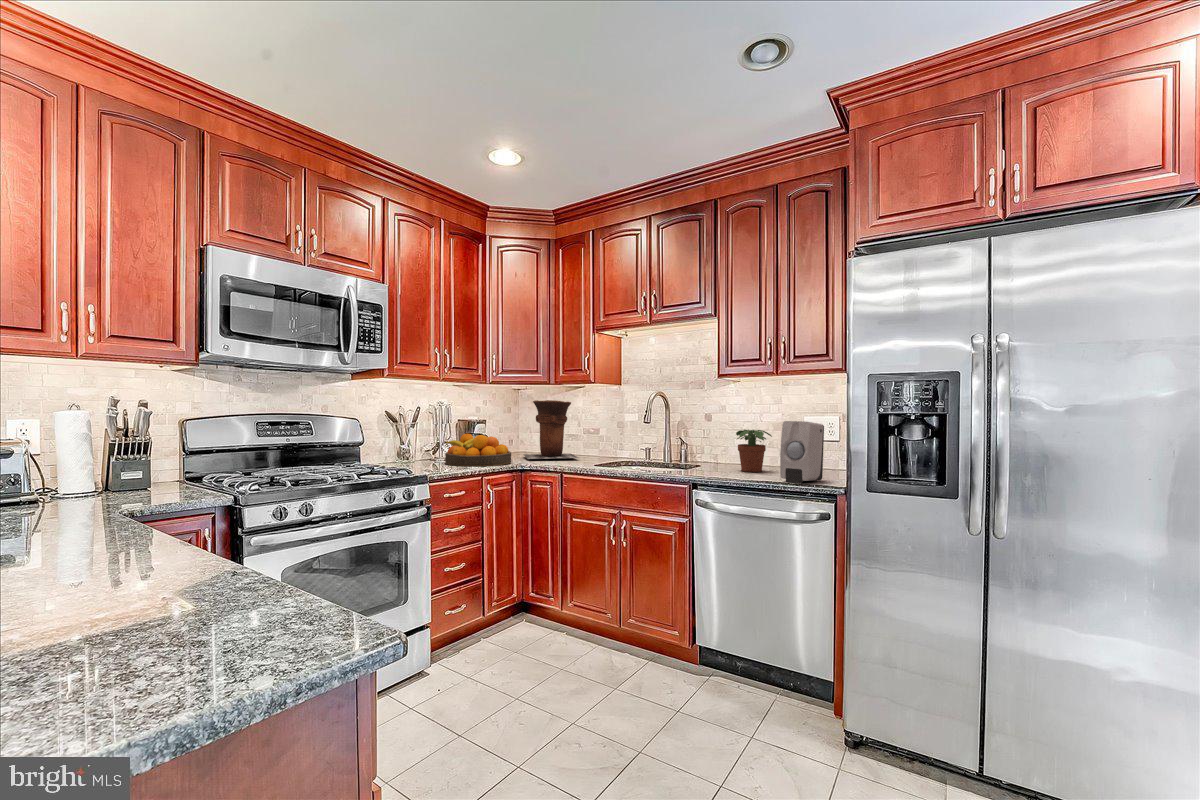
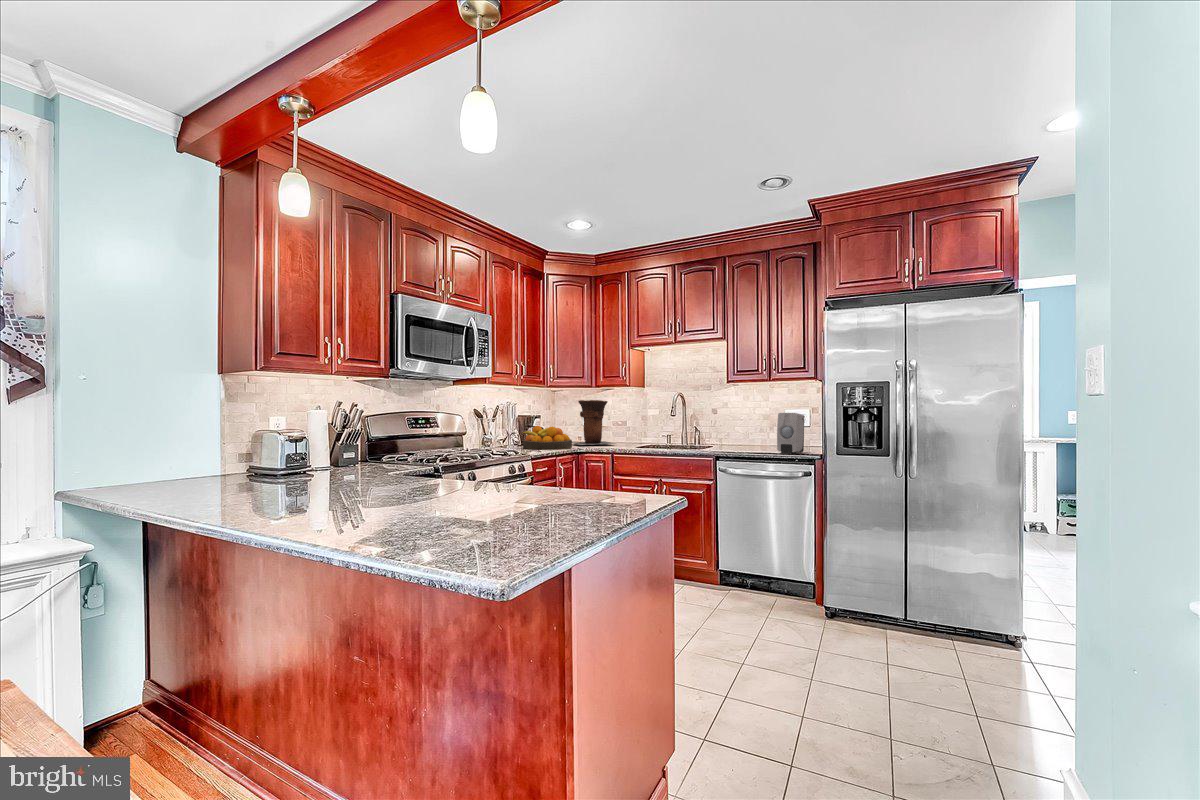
potted plant: present [736,430,772,472] -> none [740,420,765,449]

